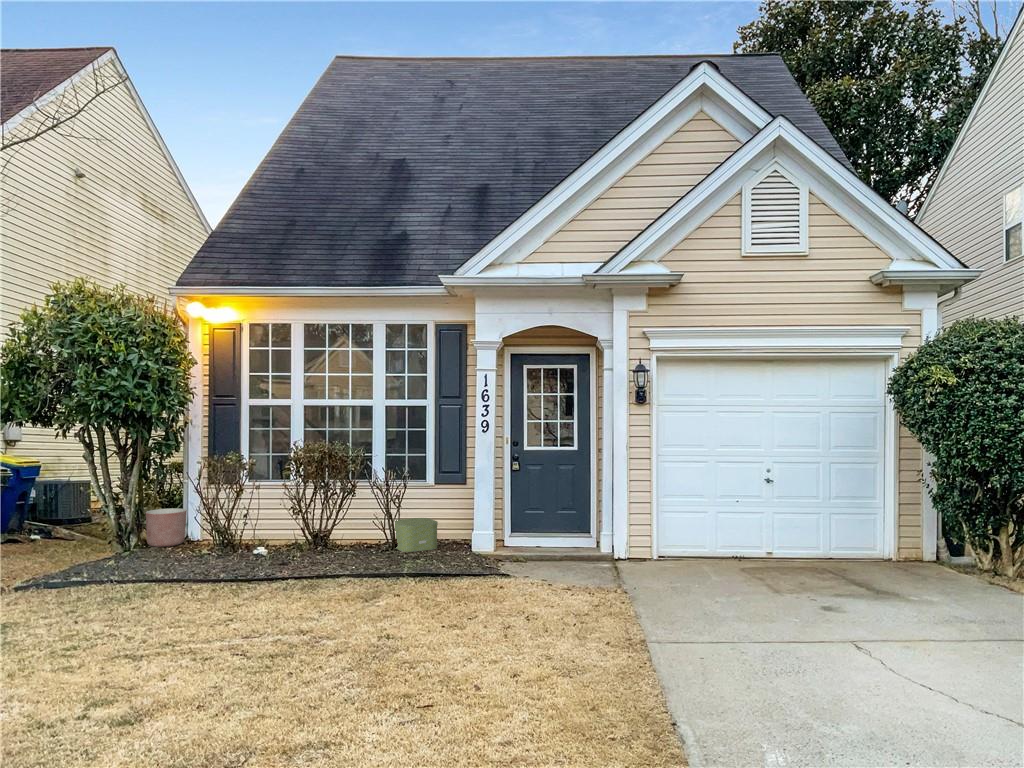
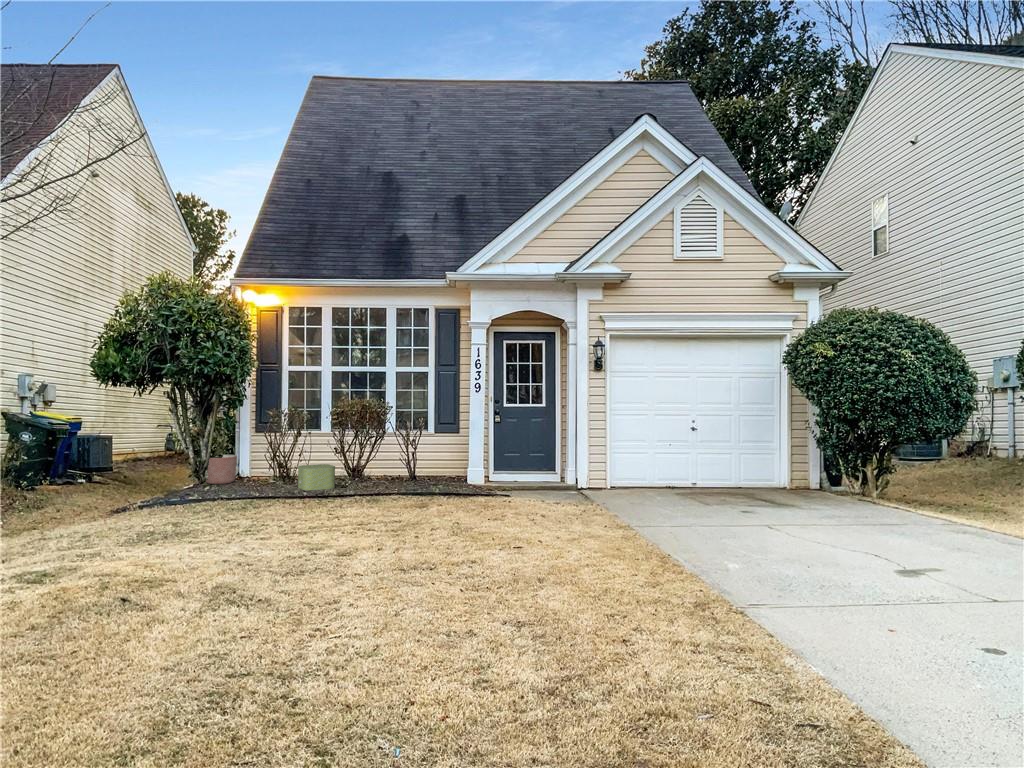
storage box: present [395,518,438,552] -> present [298,464,335,491]

